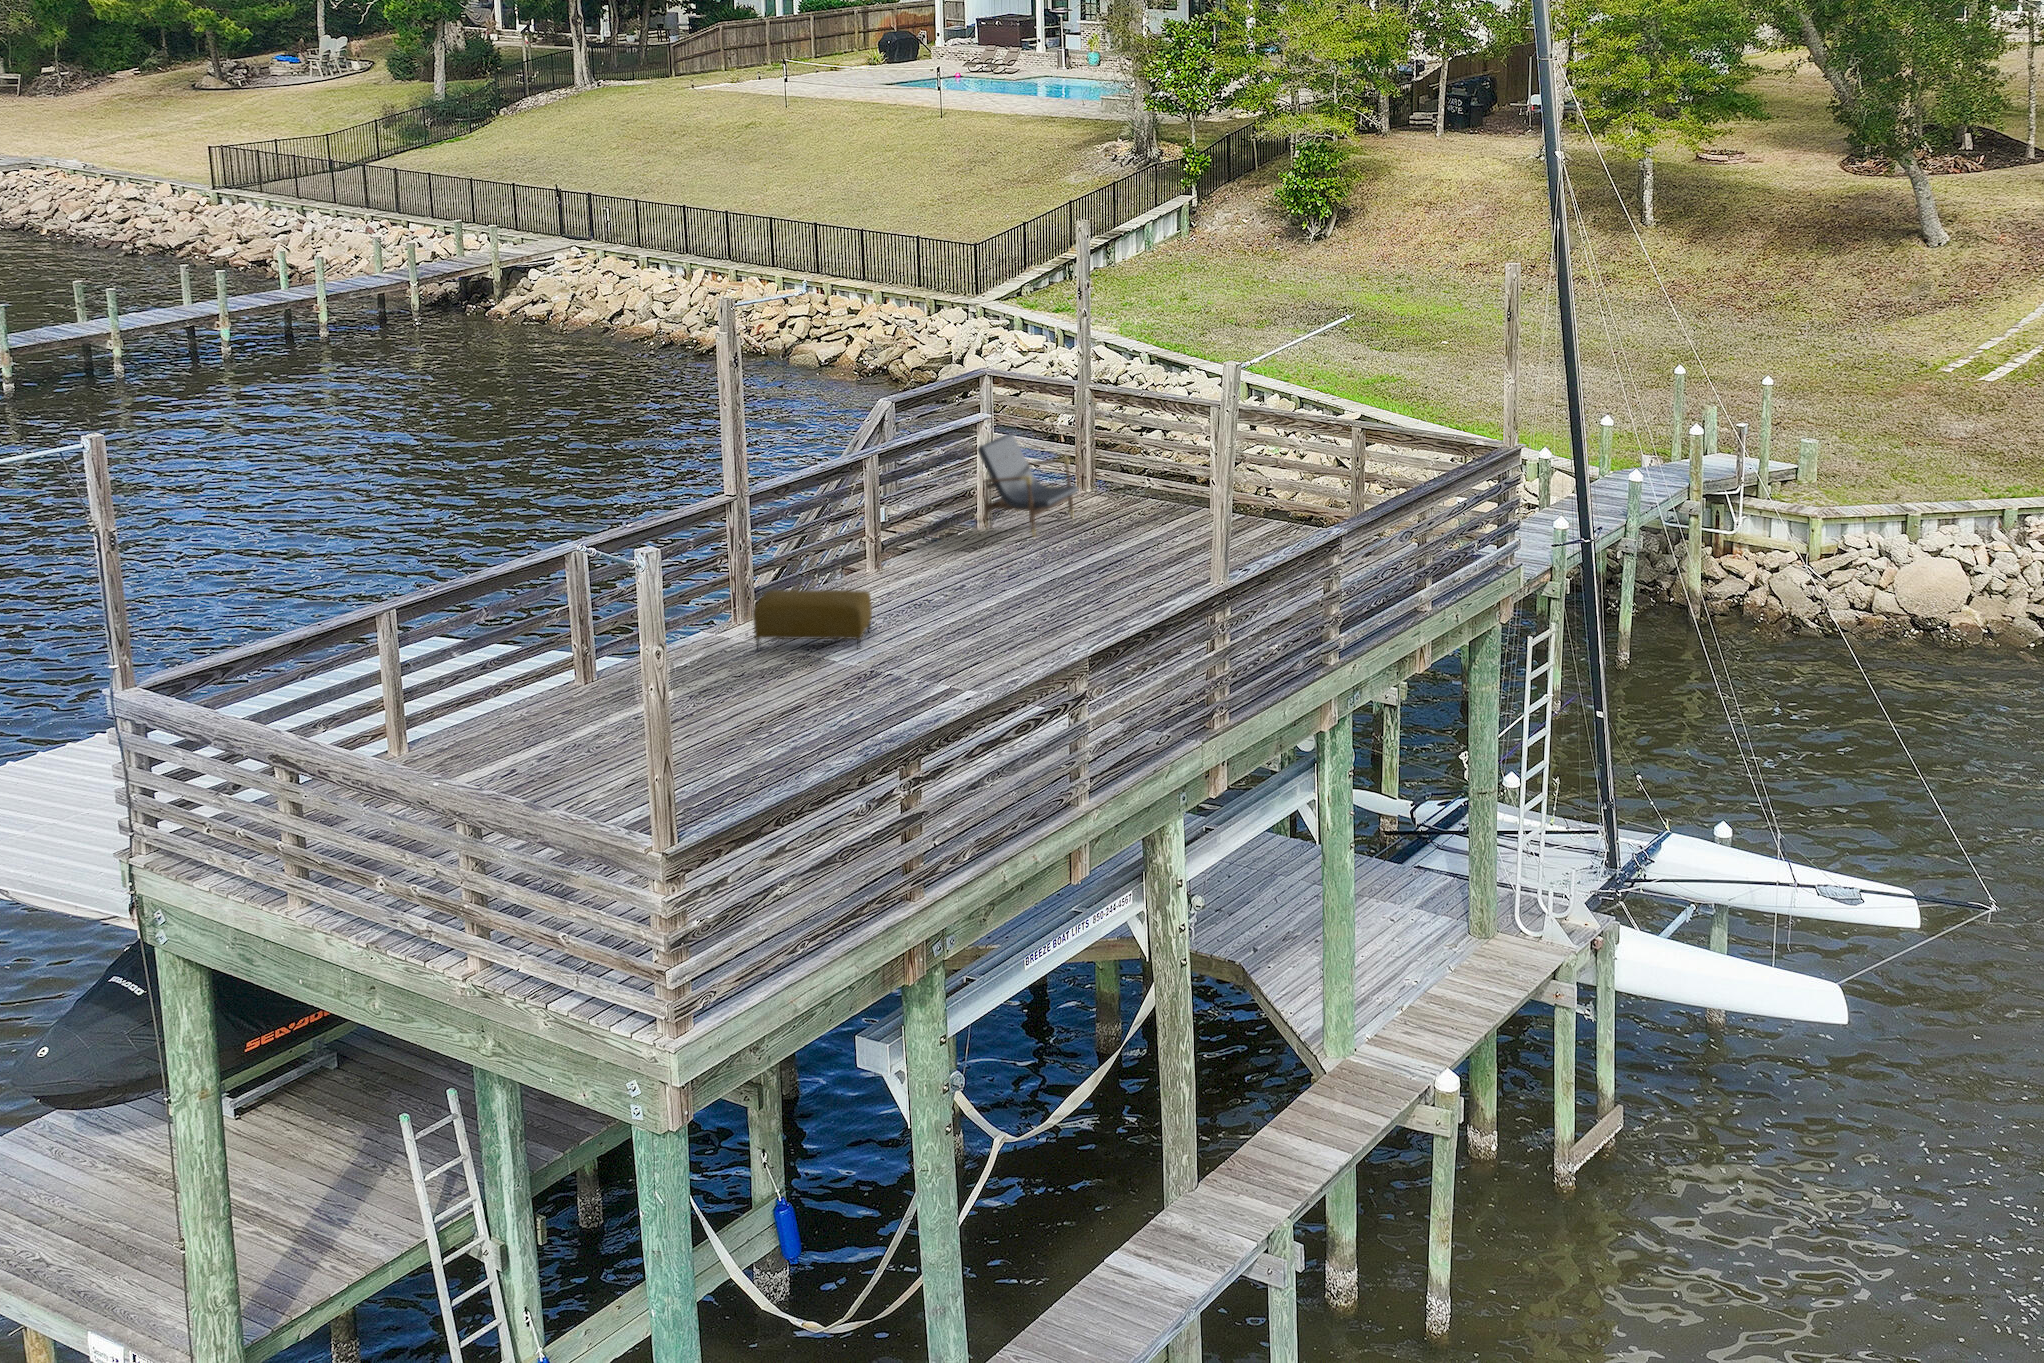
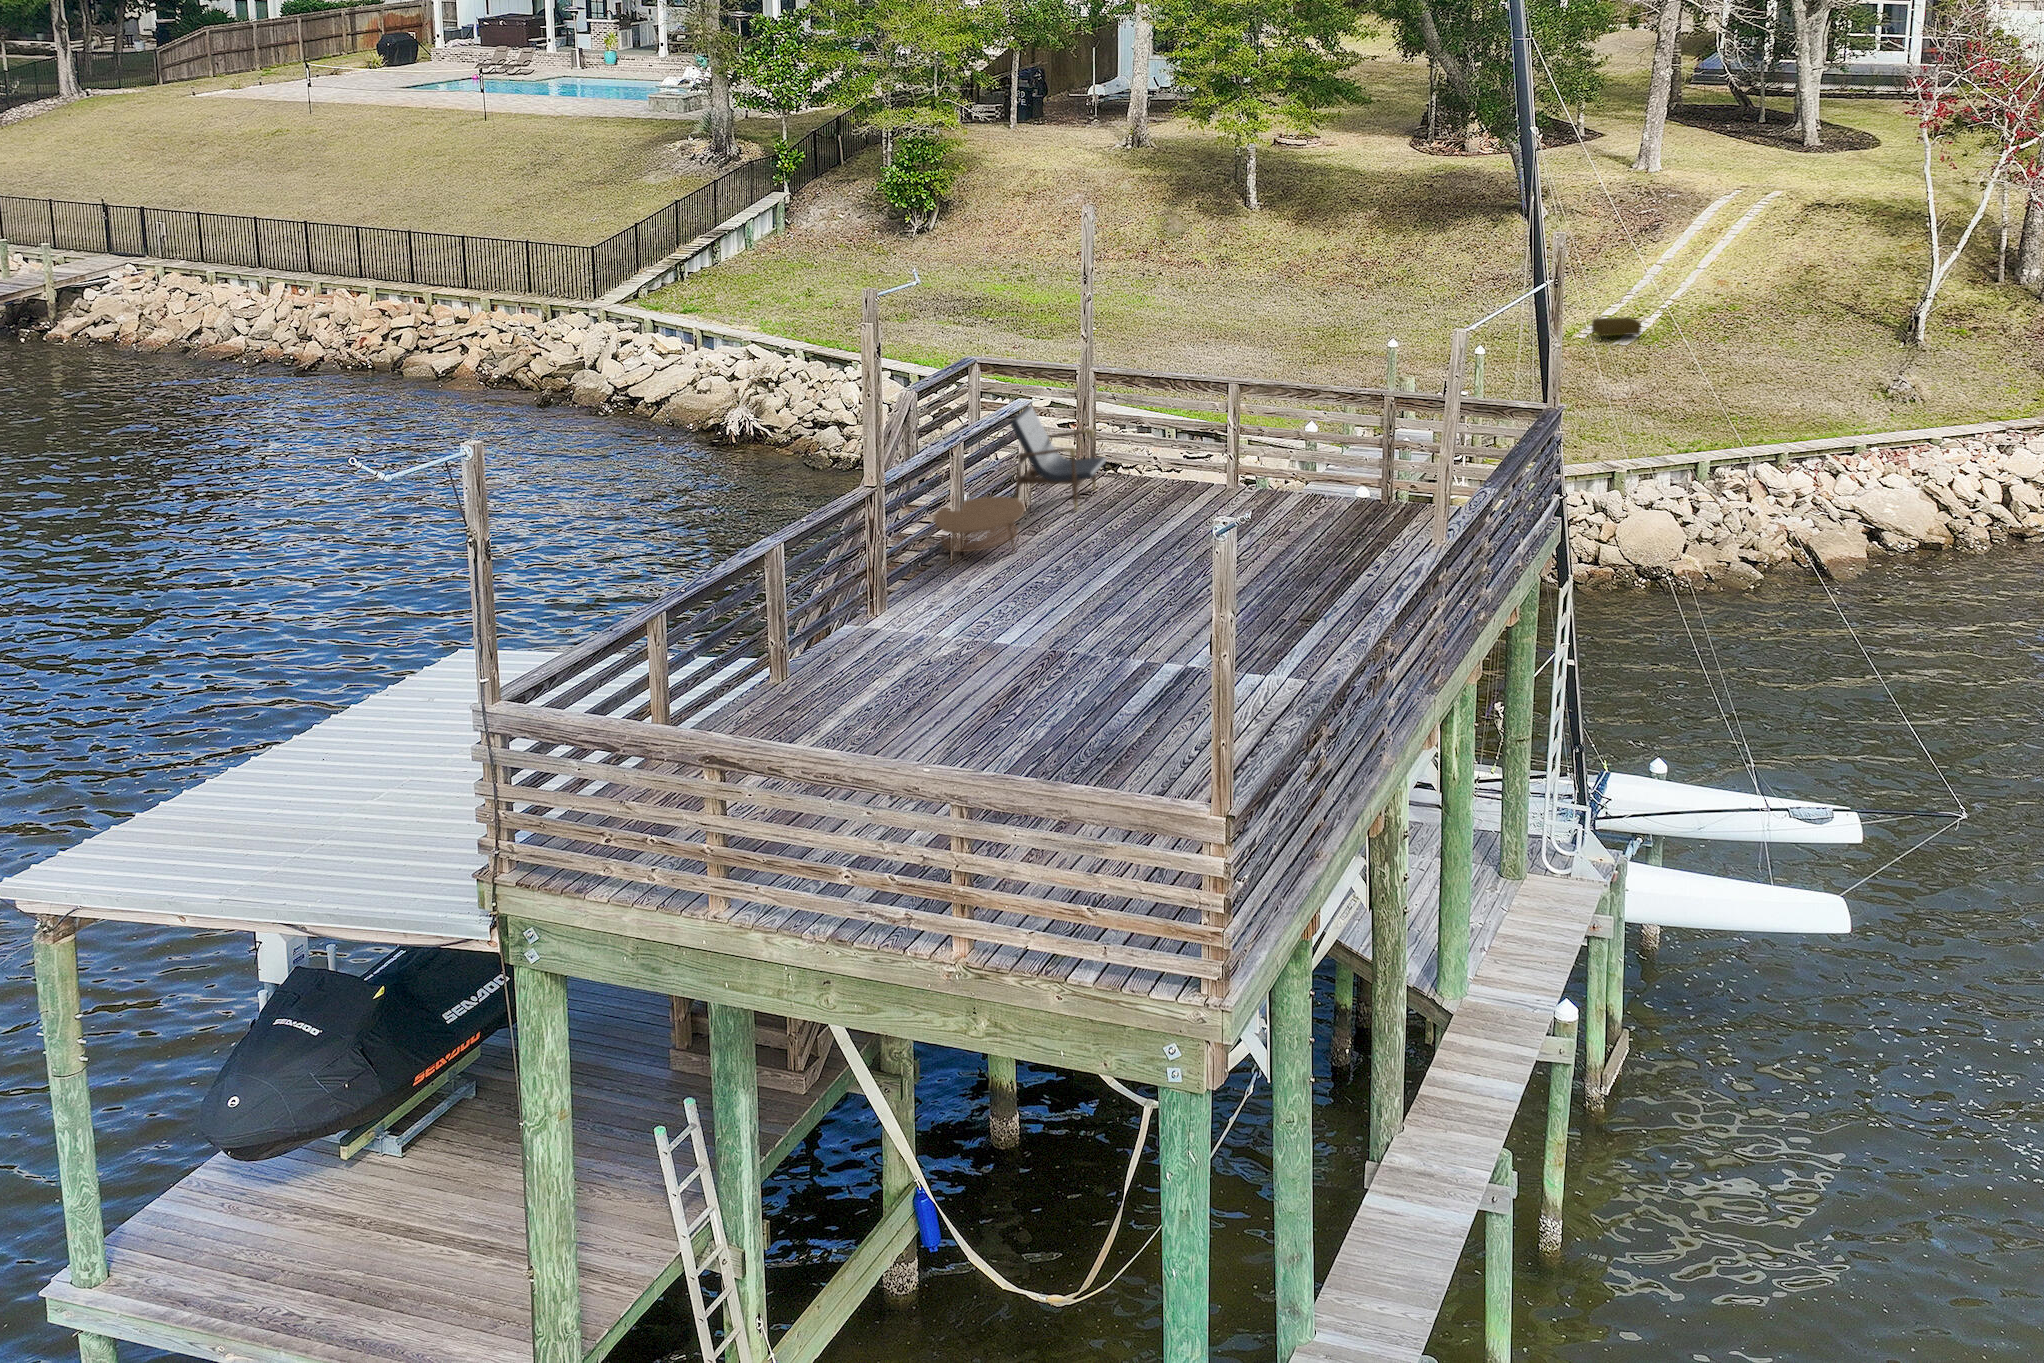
coffee table: none [851,520,954,587] -> present [934,496,1025,565]
ottoman: present [753,590,872,650] -> present [1592,317,1641,338]

